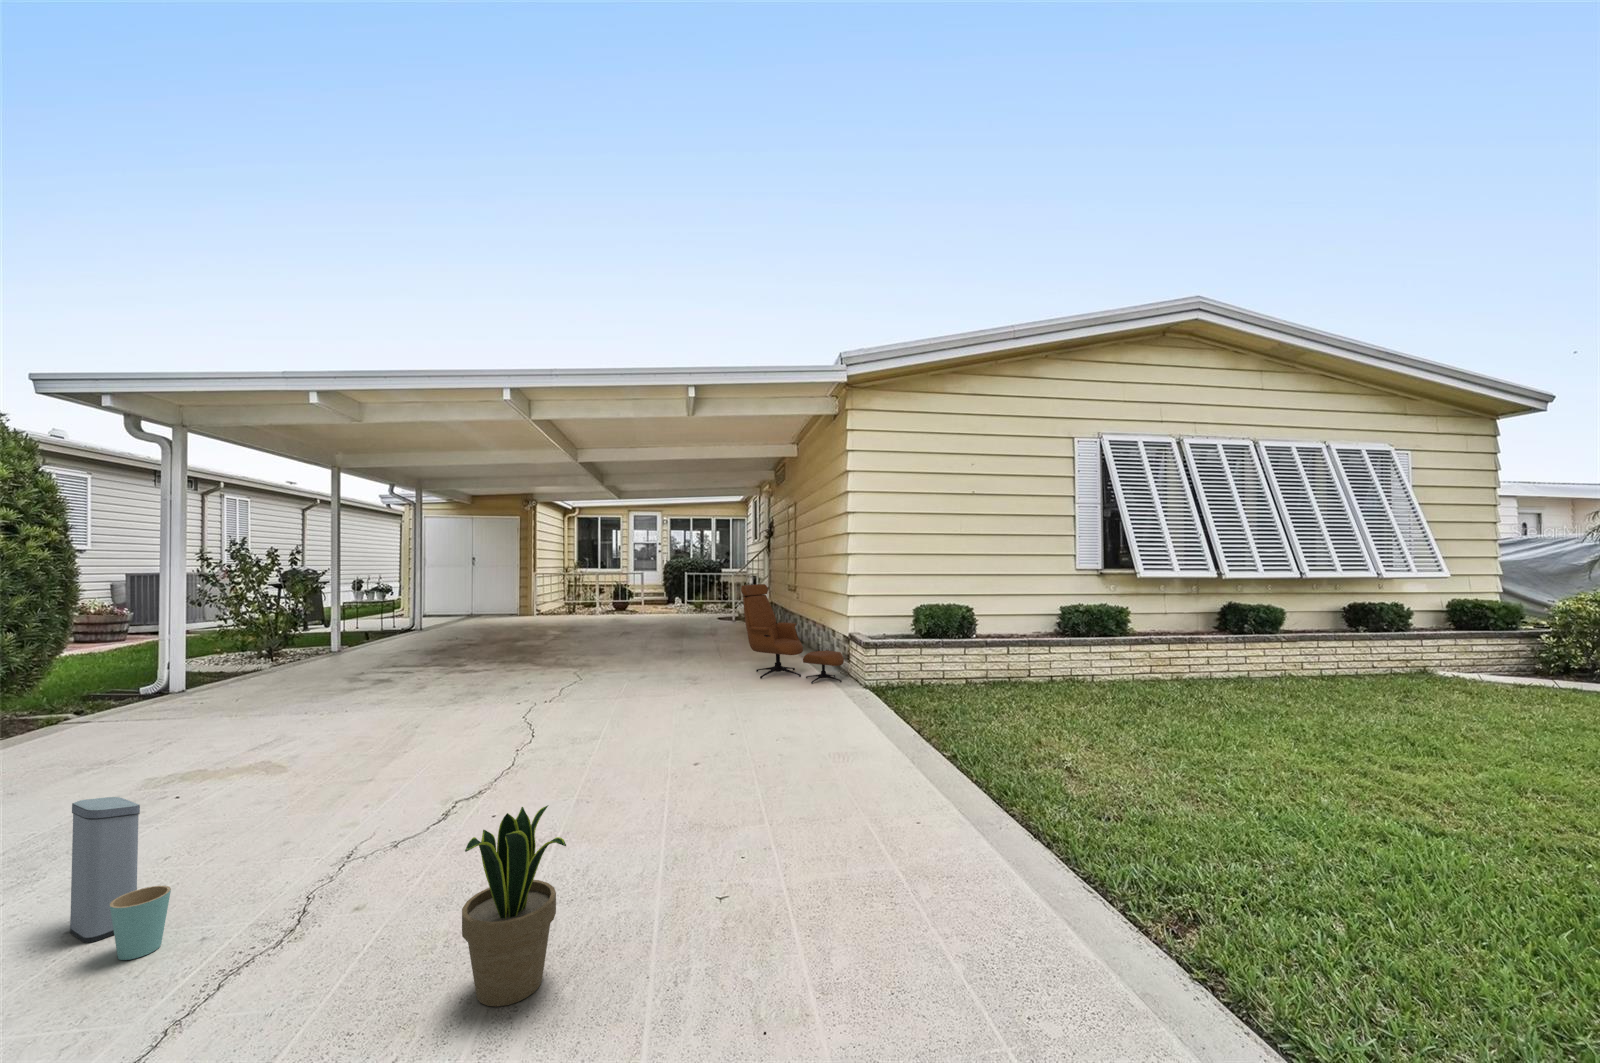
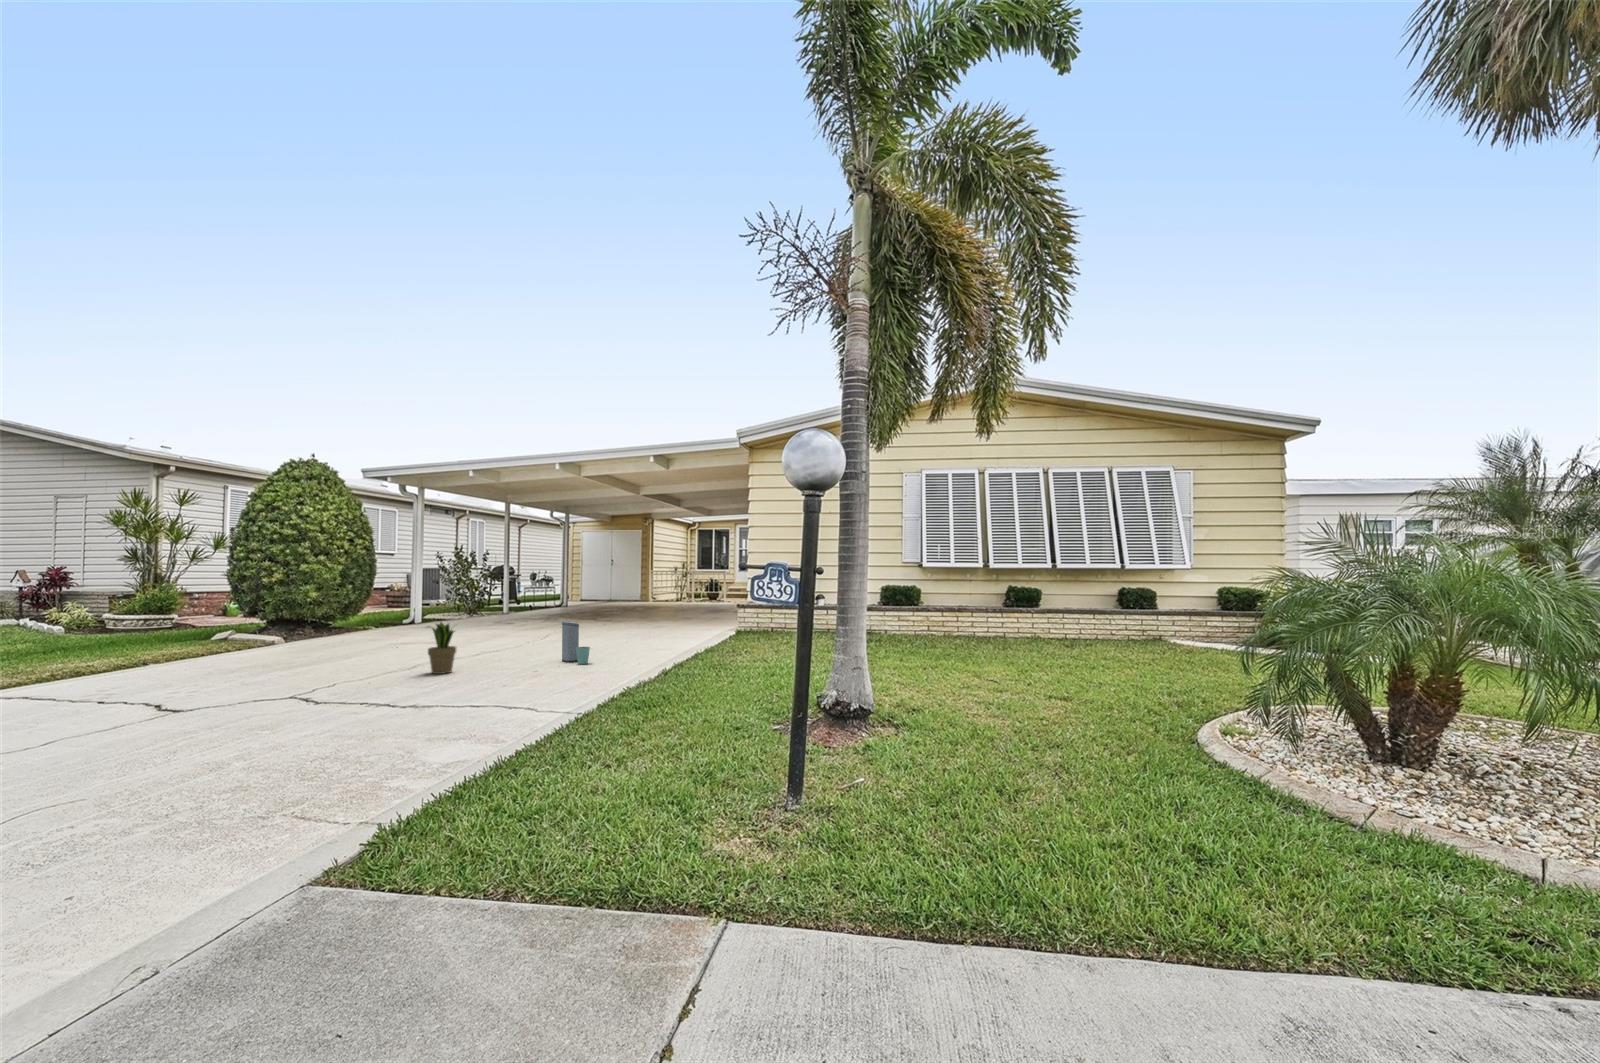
lounge chair: present [741,584,844,683] -> none [693,572,742,631]
trash can: present [70,797,171,960] -> present [562,621,590,664]

